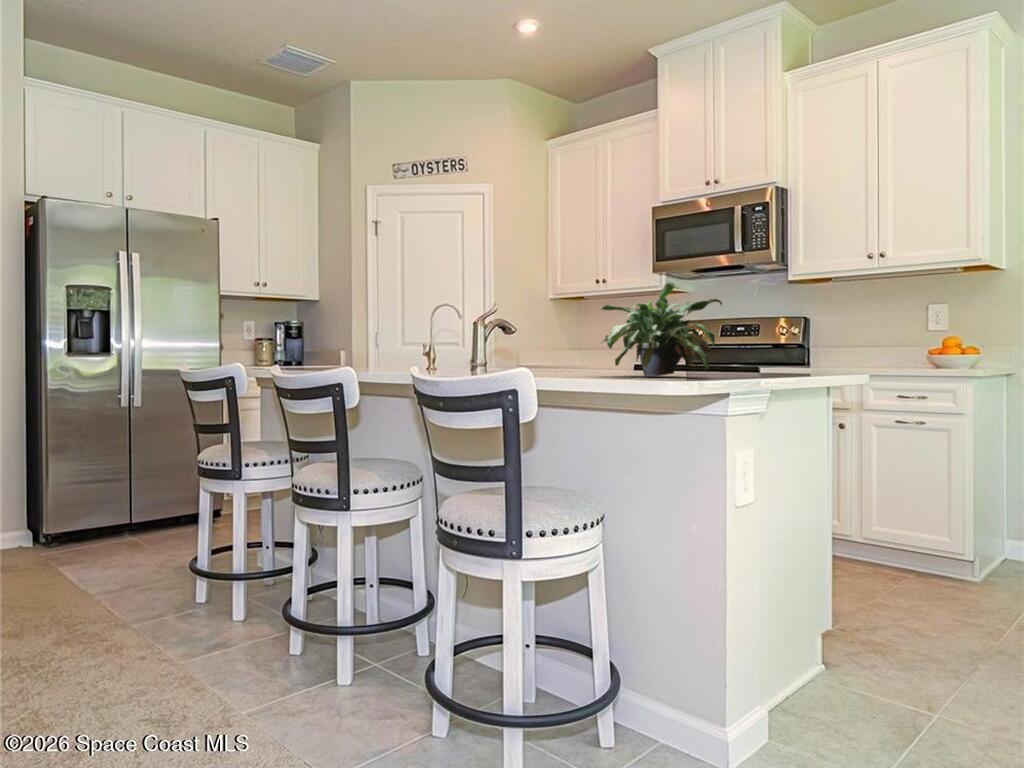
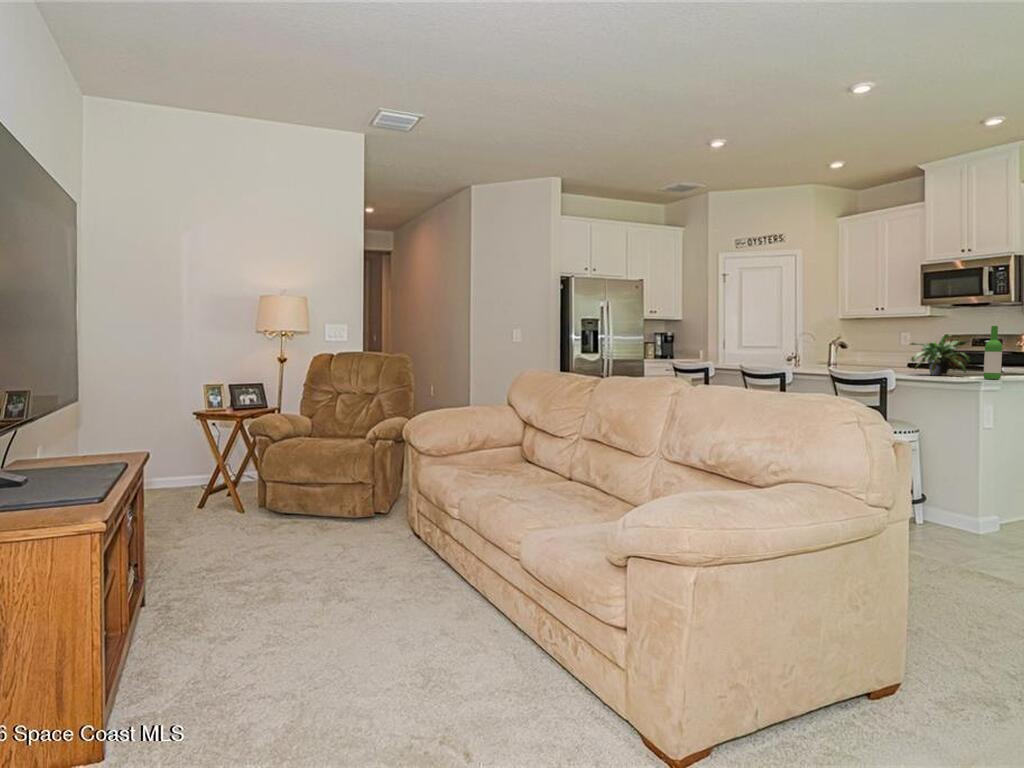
wine bottle: none [742,254,776,381] -> present [984,326,1002,379]

